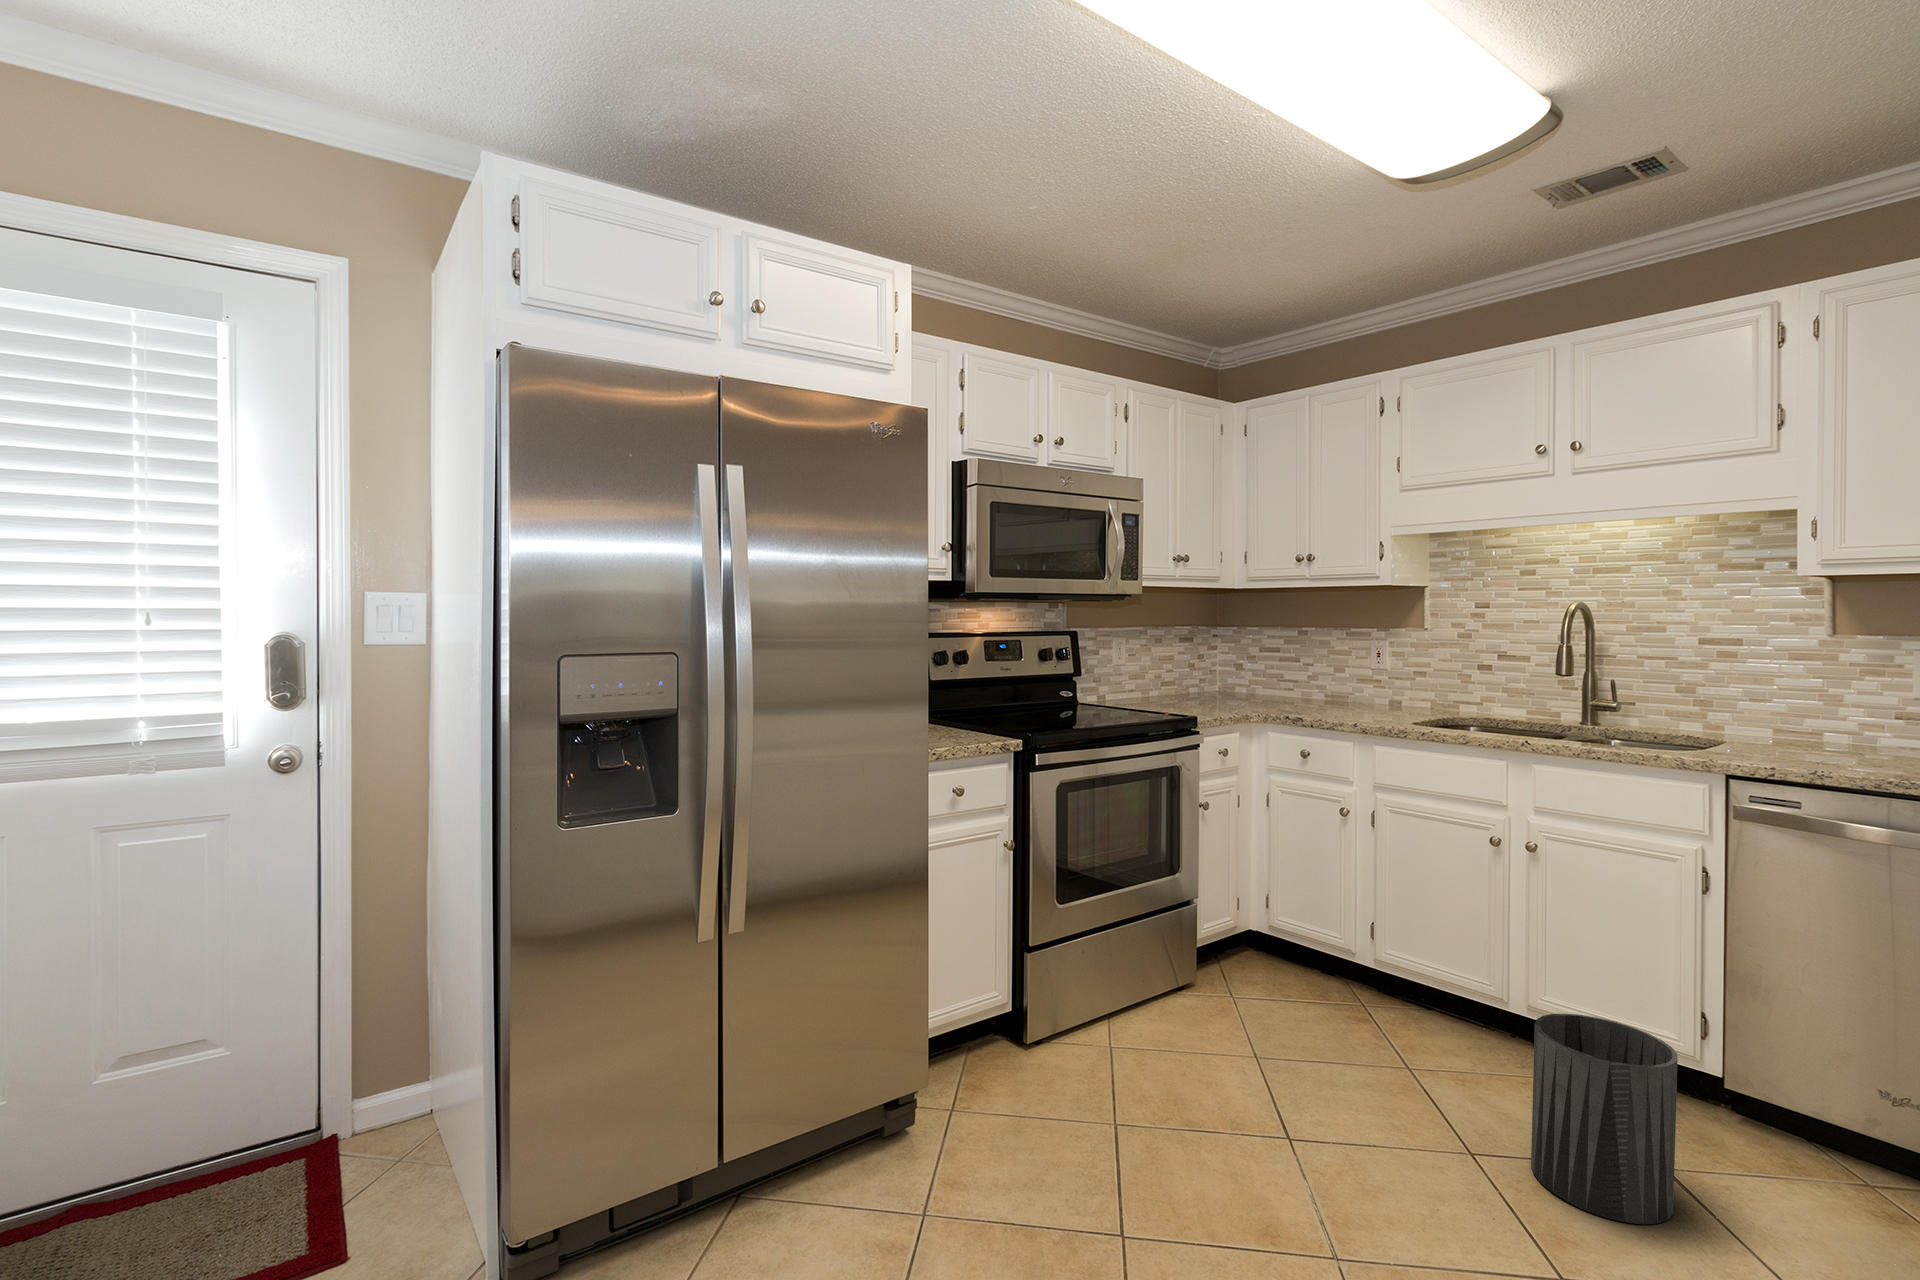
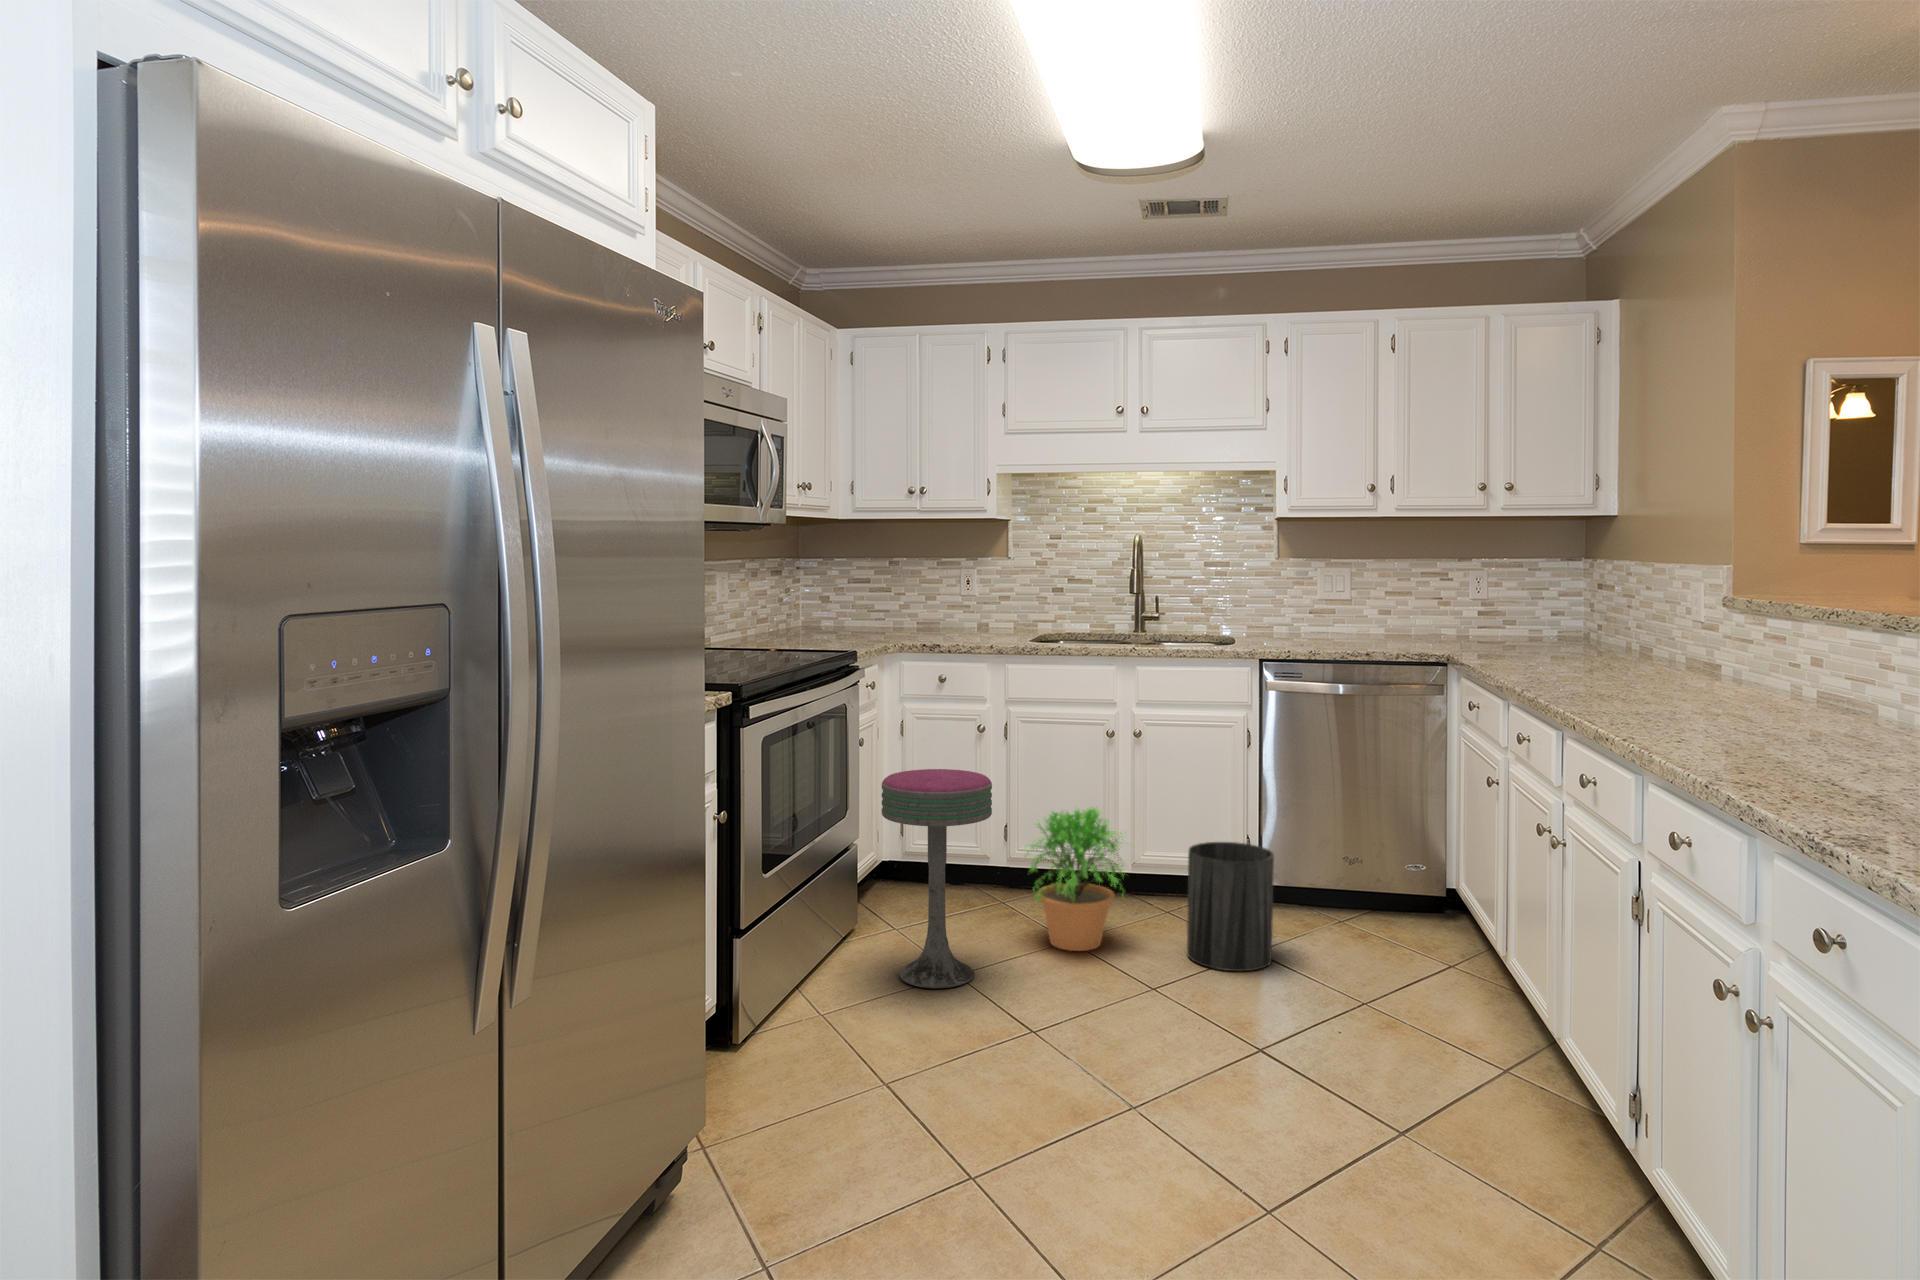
bar stool: none [1135,850,1258,1099] -> present [882,769,992,988]
potted plant: none [1317,924,1474,1108] -> present [1025,807,1124,951]

